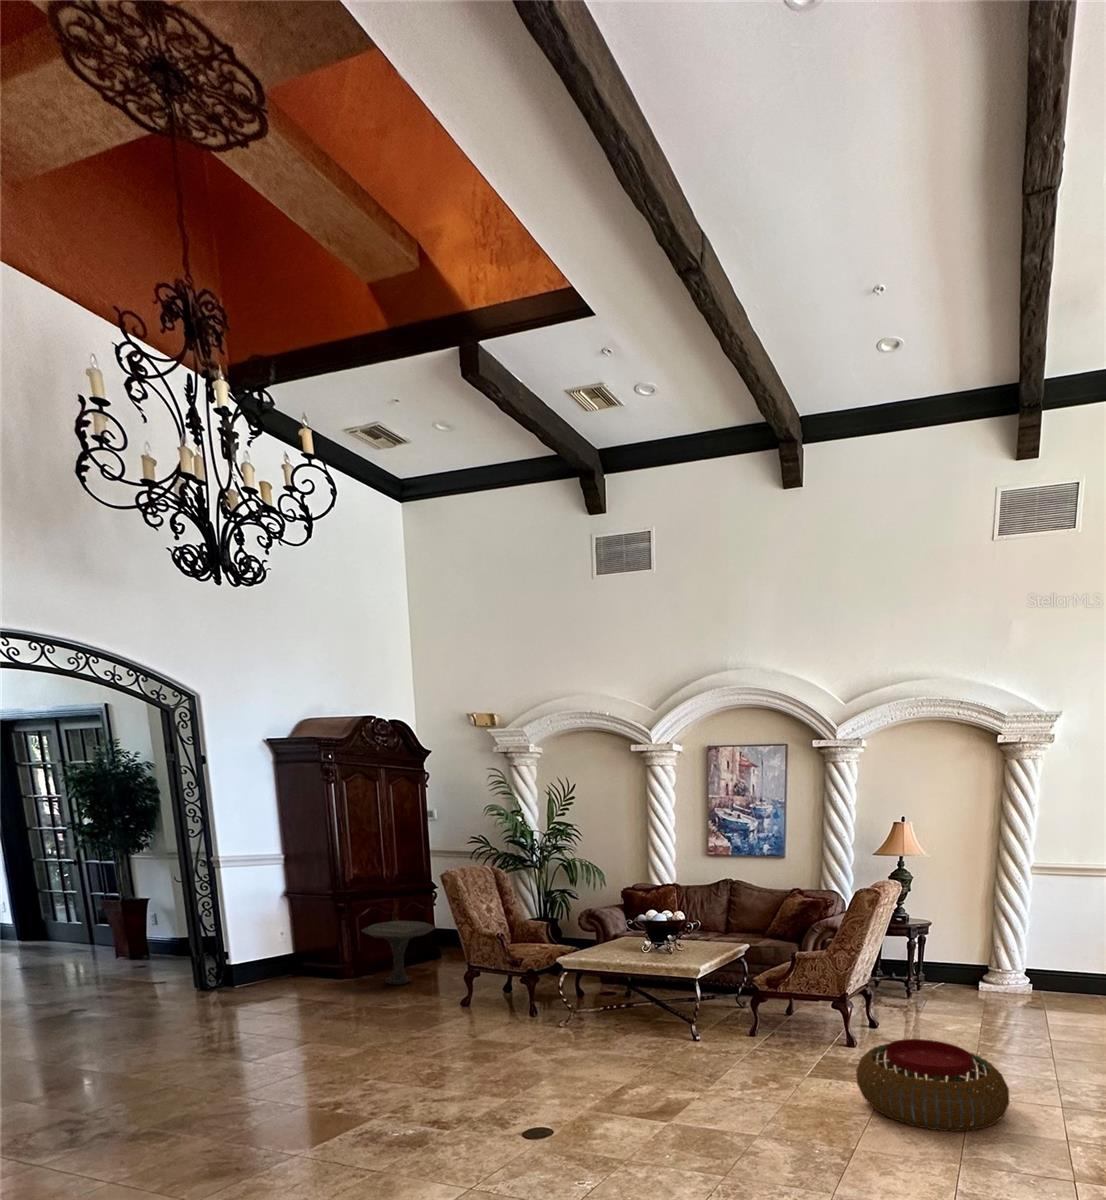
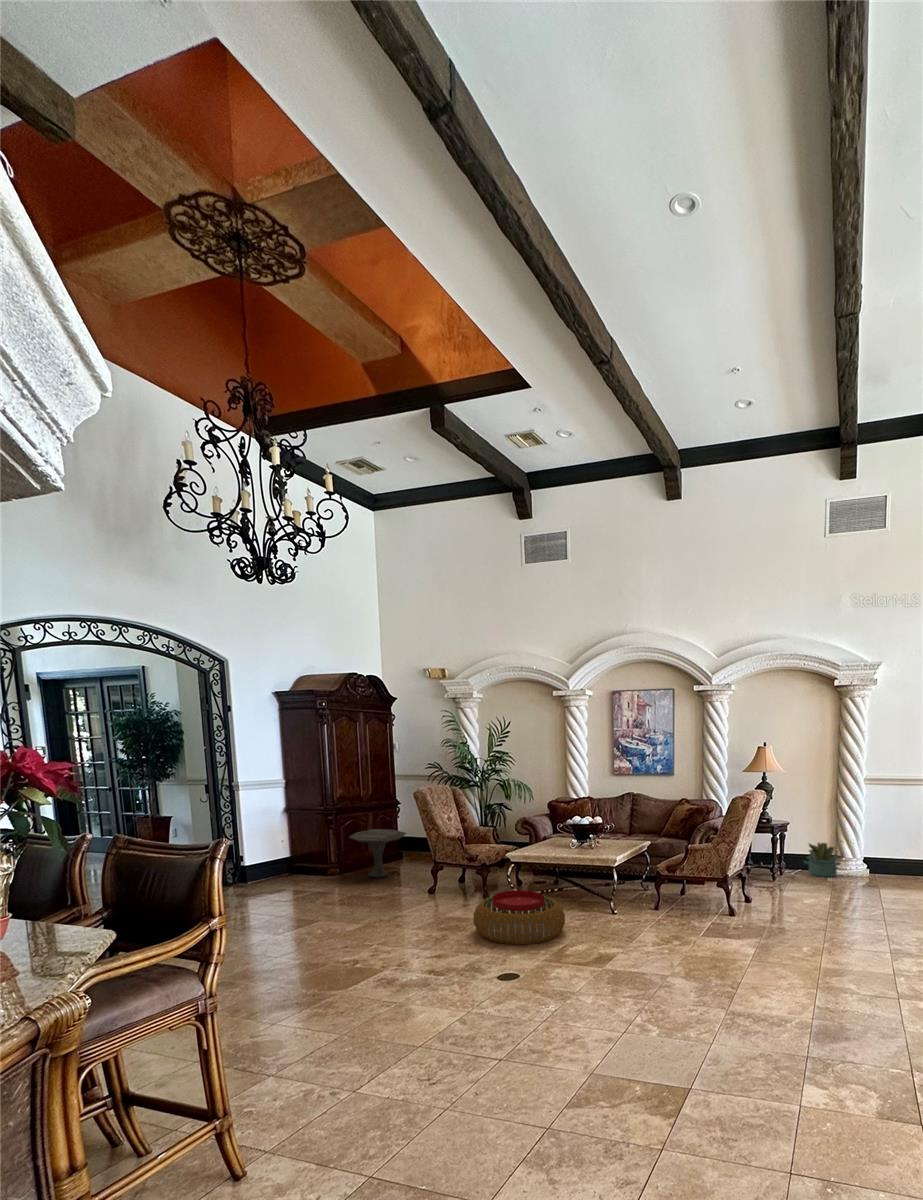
decorative plant: none [951,948,1003,995] -> present [804,843,843,877]
pouf: present [856,1039,1009,1131] -> present [473,891,565,945]

